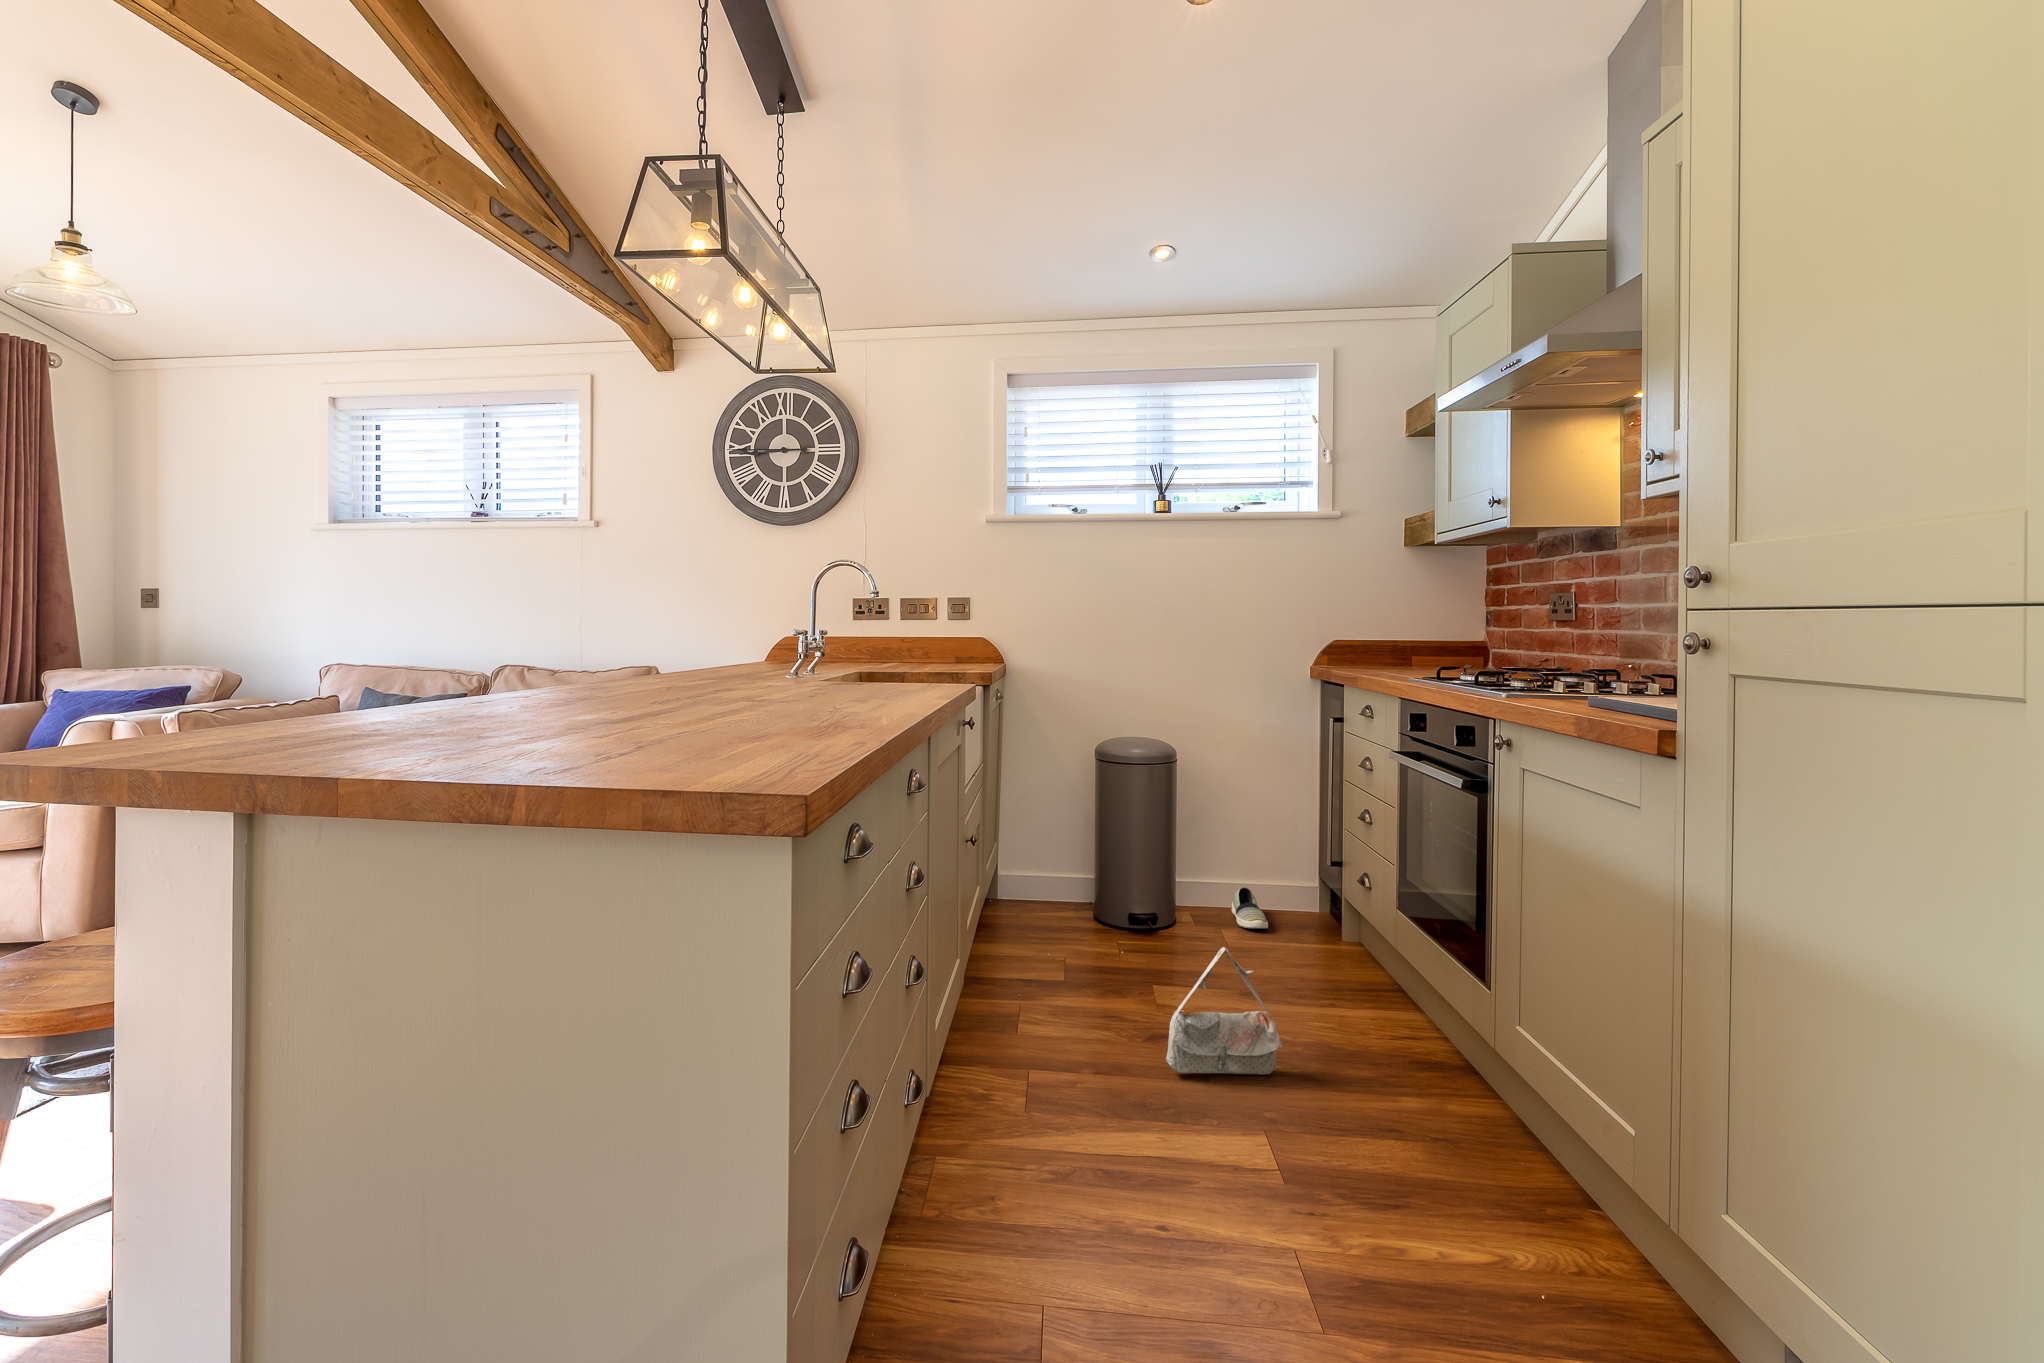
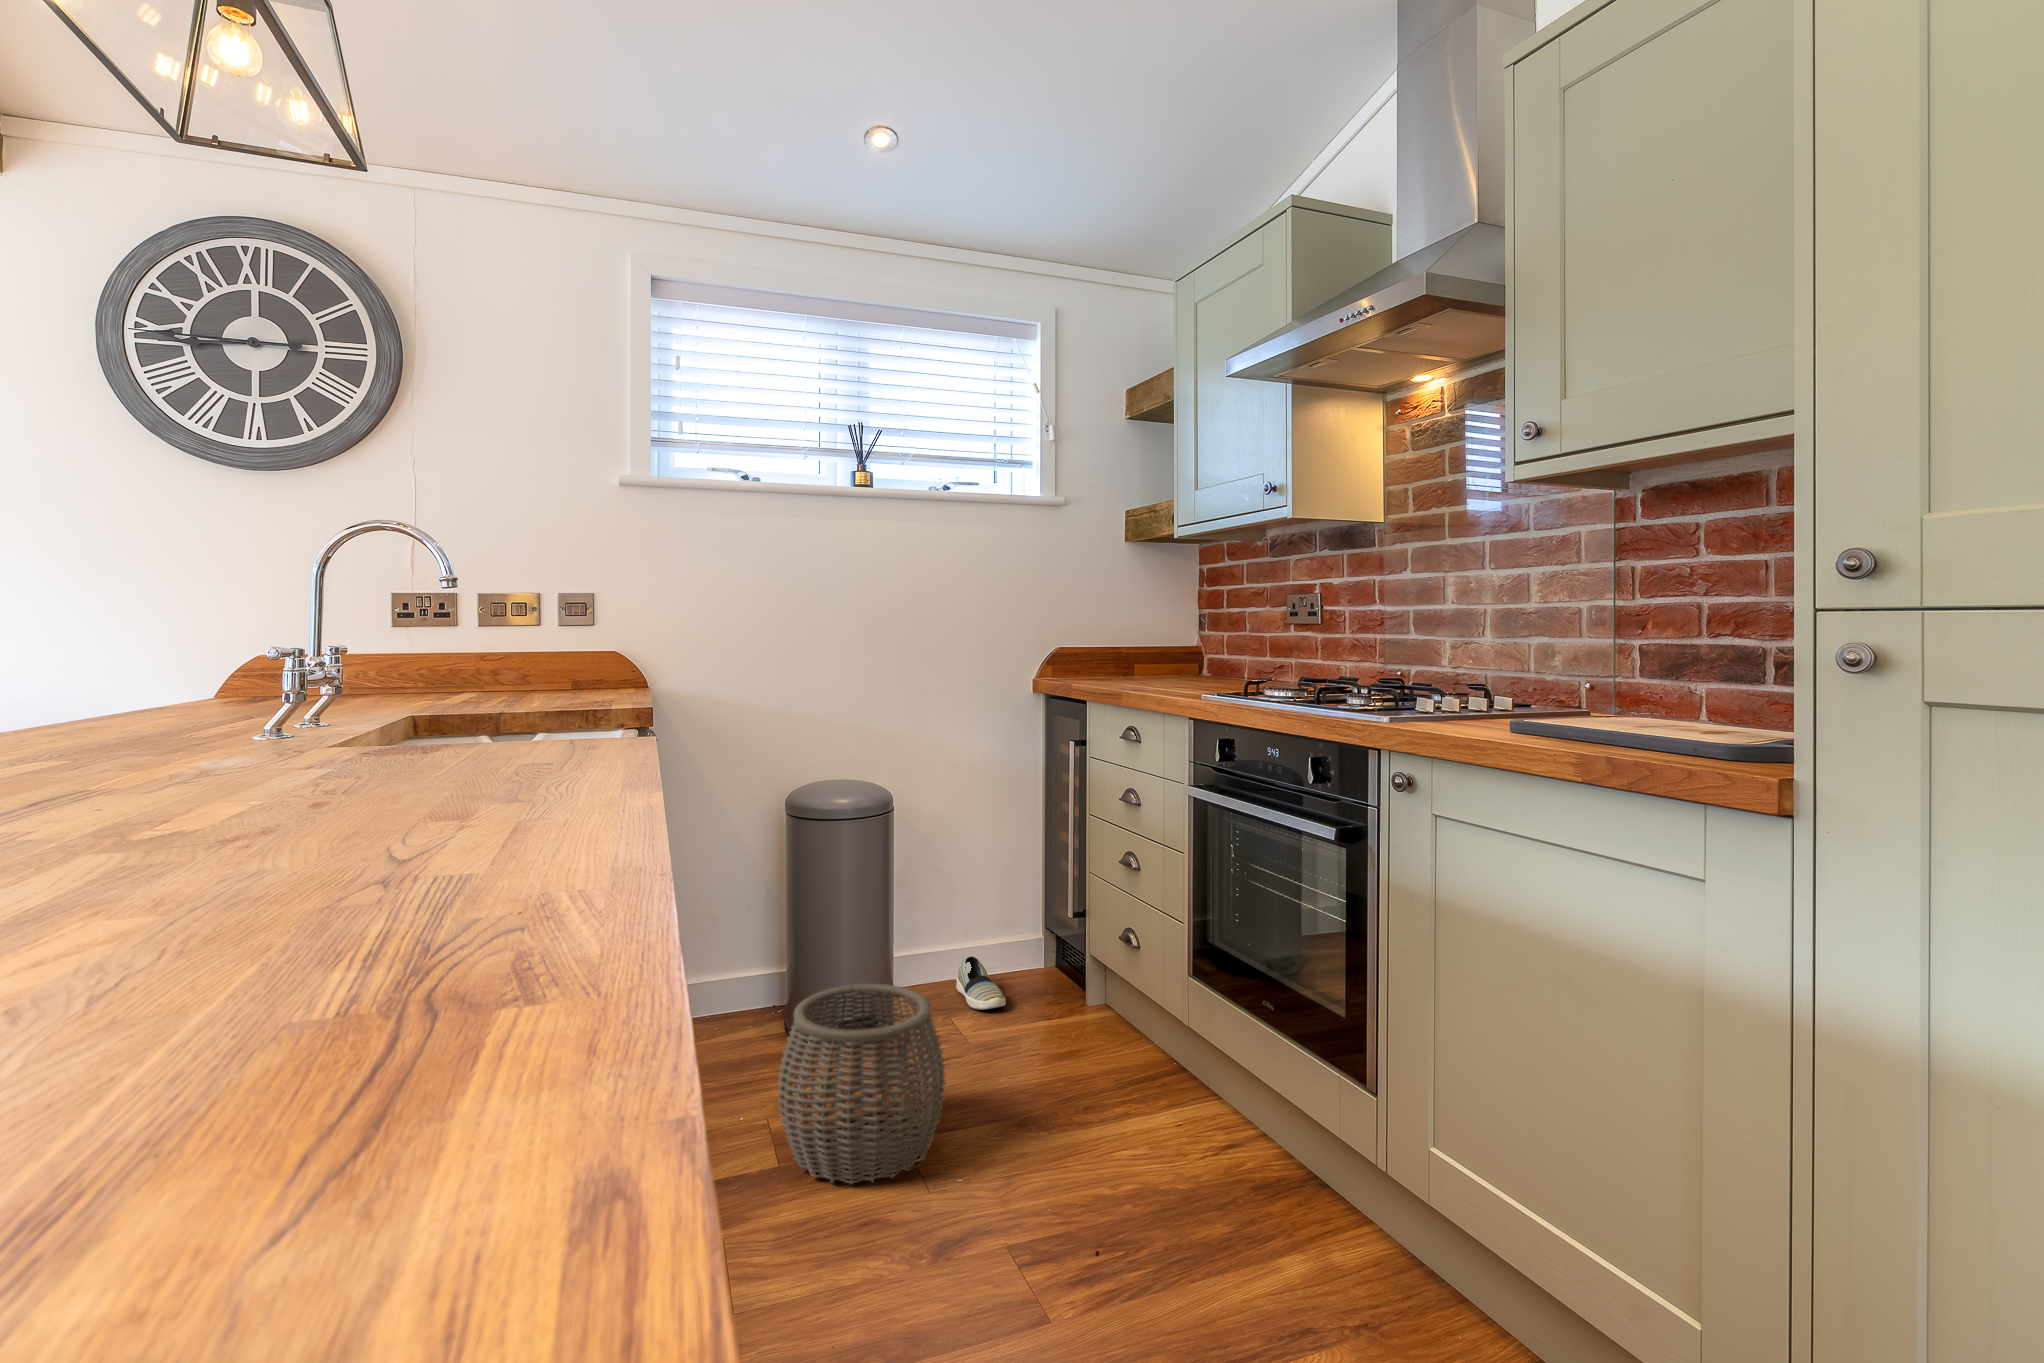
woven basket: none [1064,879,1185,1014] -> present [778,984,946,1184]
bag: present [1166,947,1283,1075] -> none [957,1070,1101,1266]

